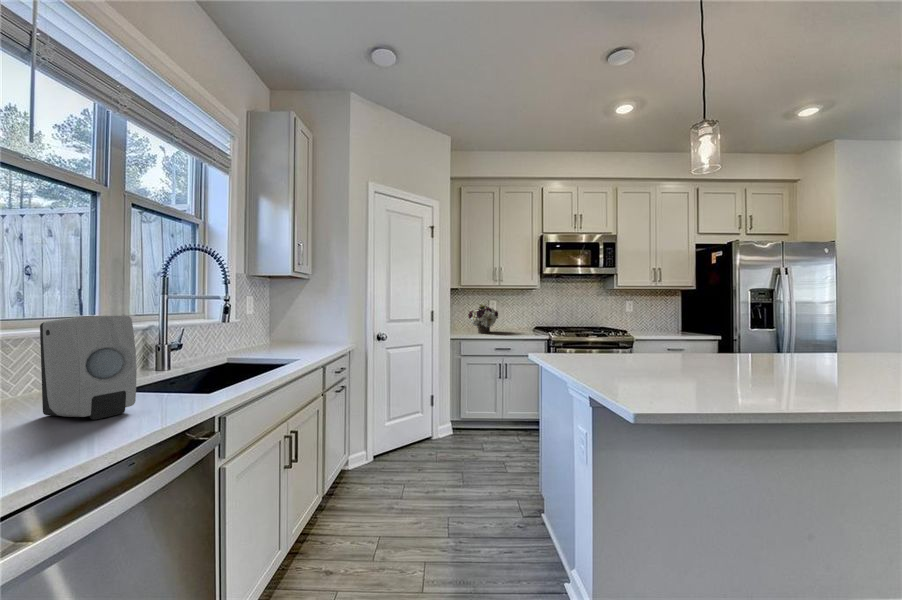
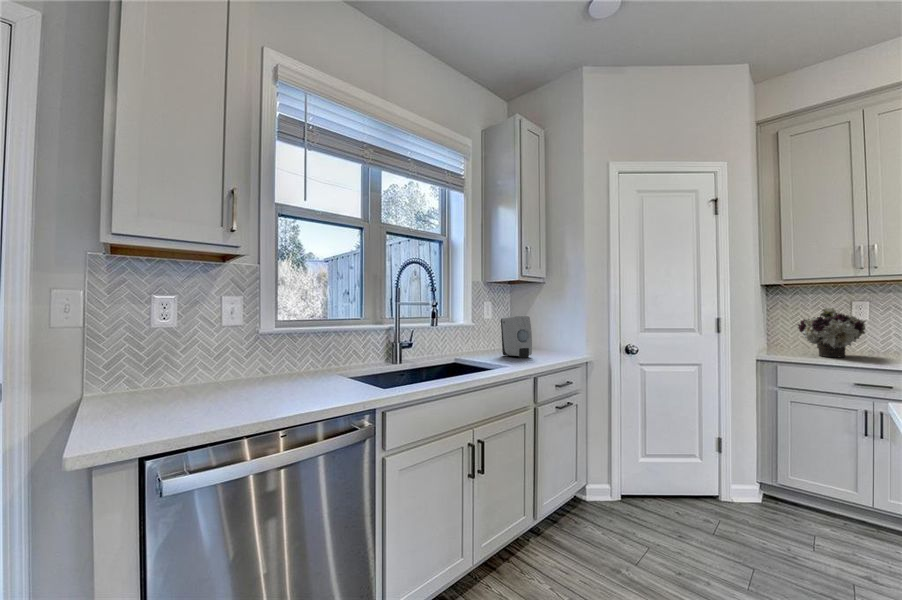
soap dispenser: present [40,316,137,420] -> present [501,316,532,358]

